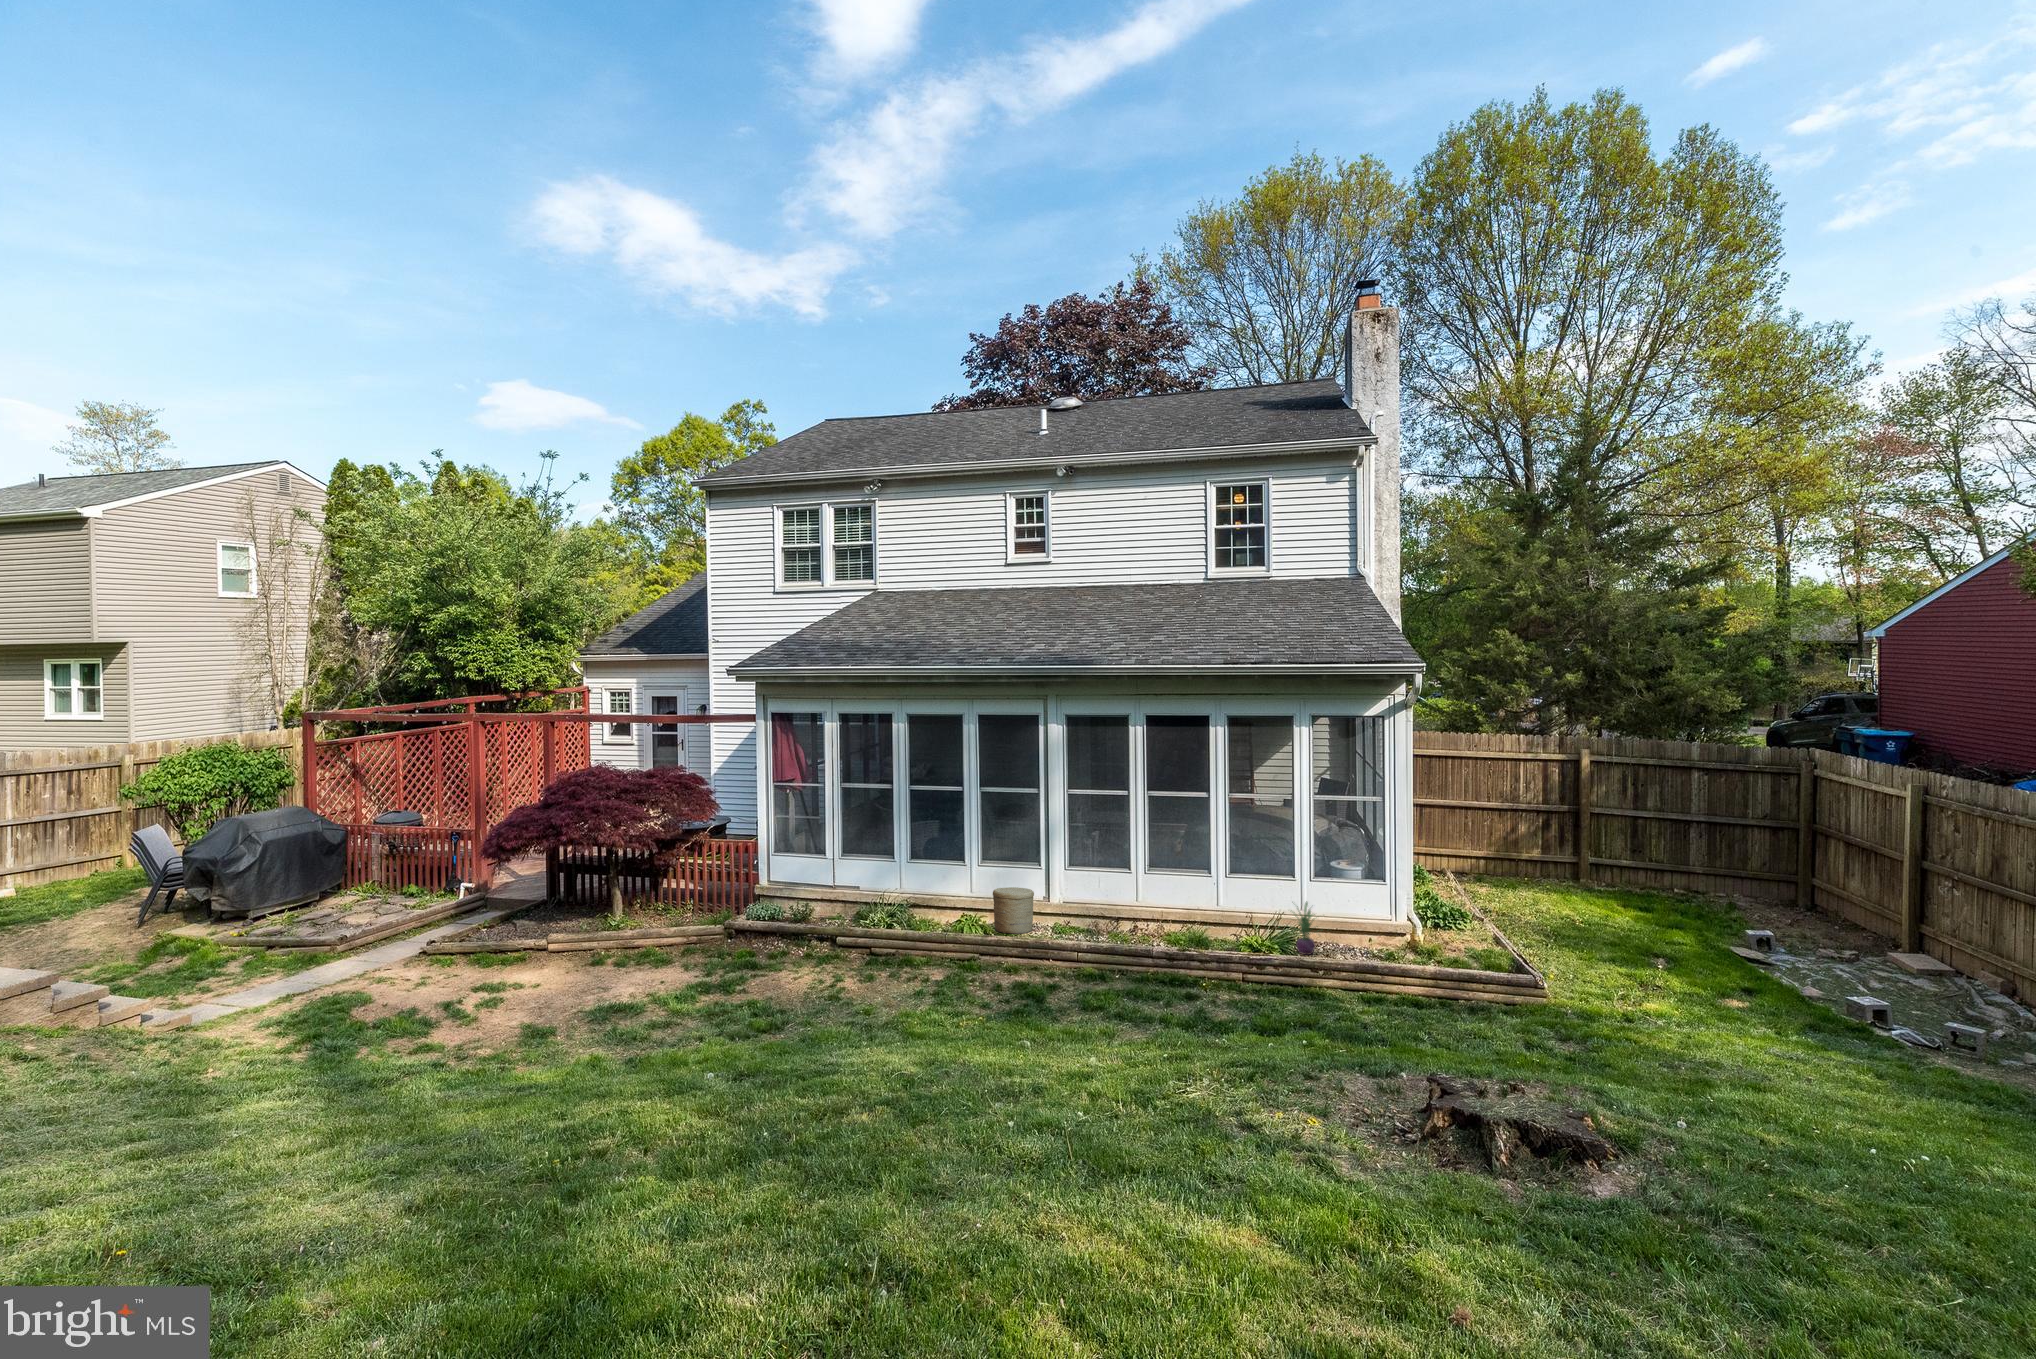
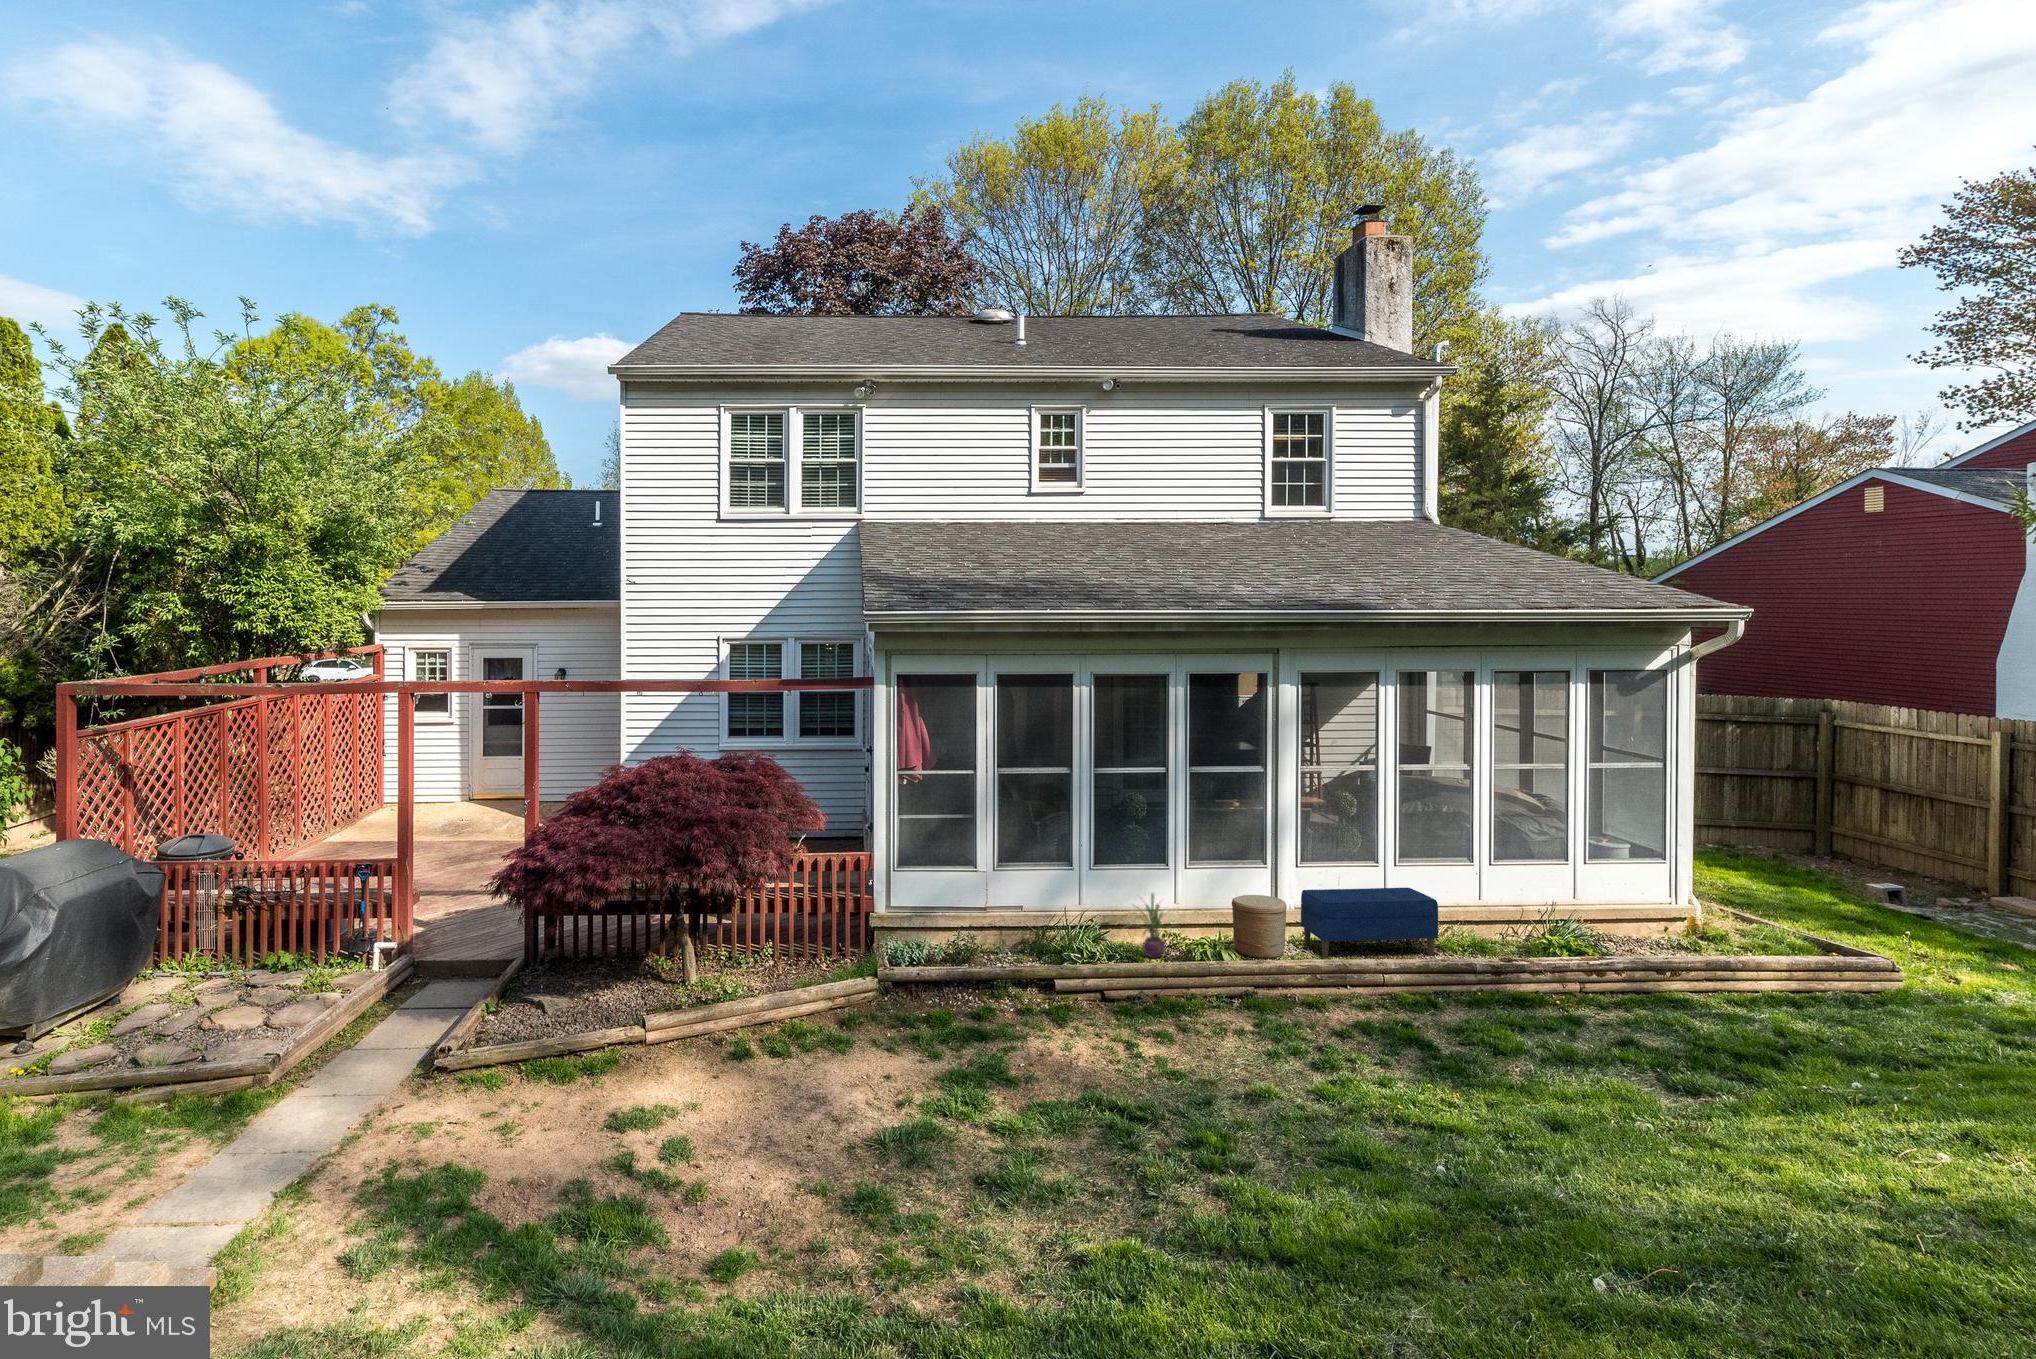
bench: none [1048,887,1148,944] -> present [1301,888,1438,958]
decorative plant: present [1287,901,1318,955] -> present [1127,893,1175,958]

